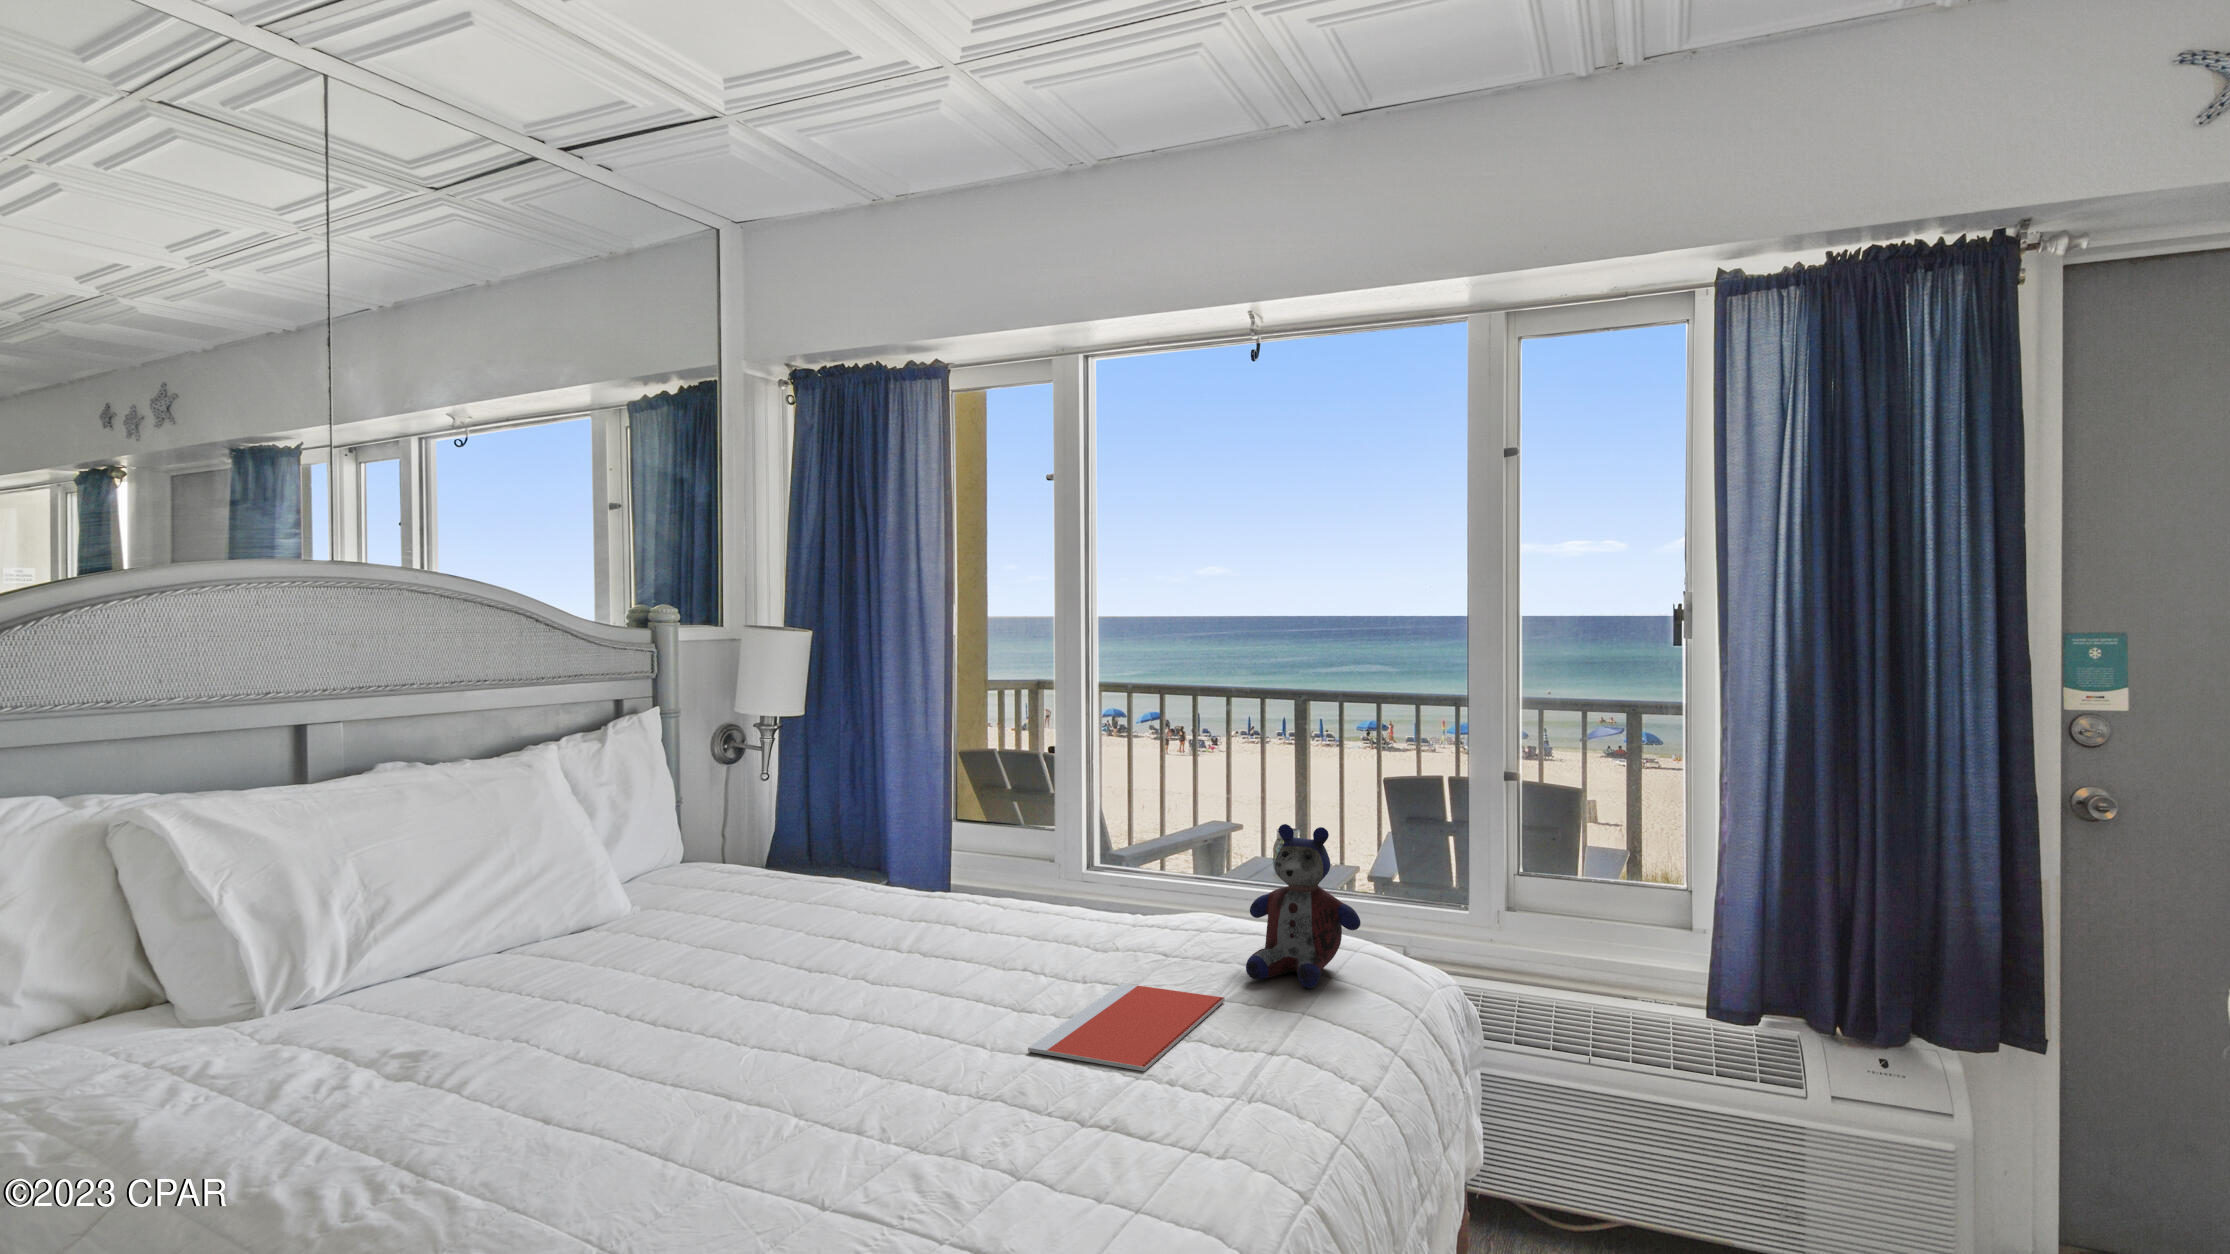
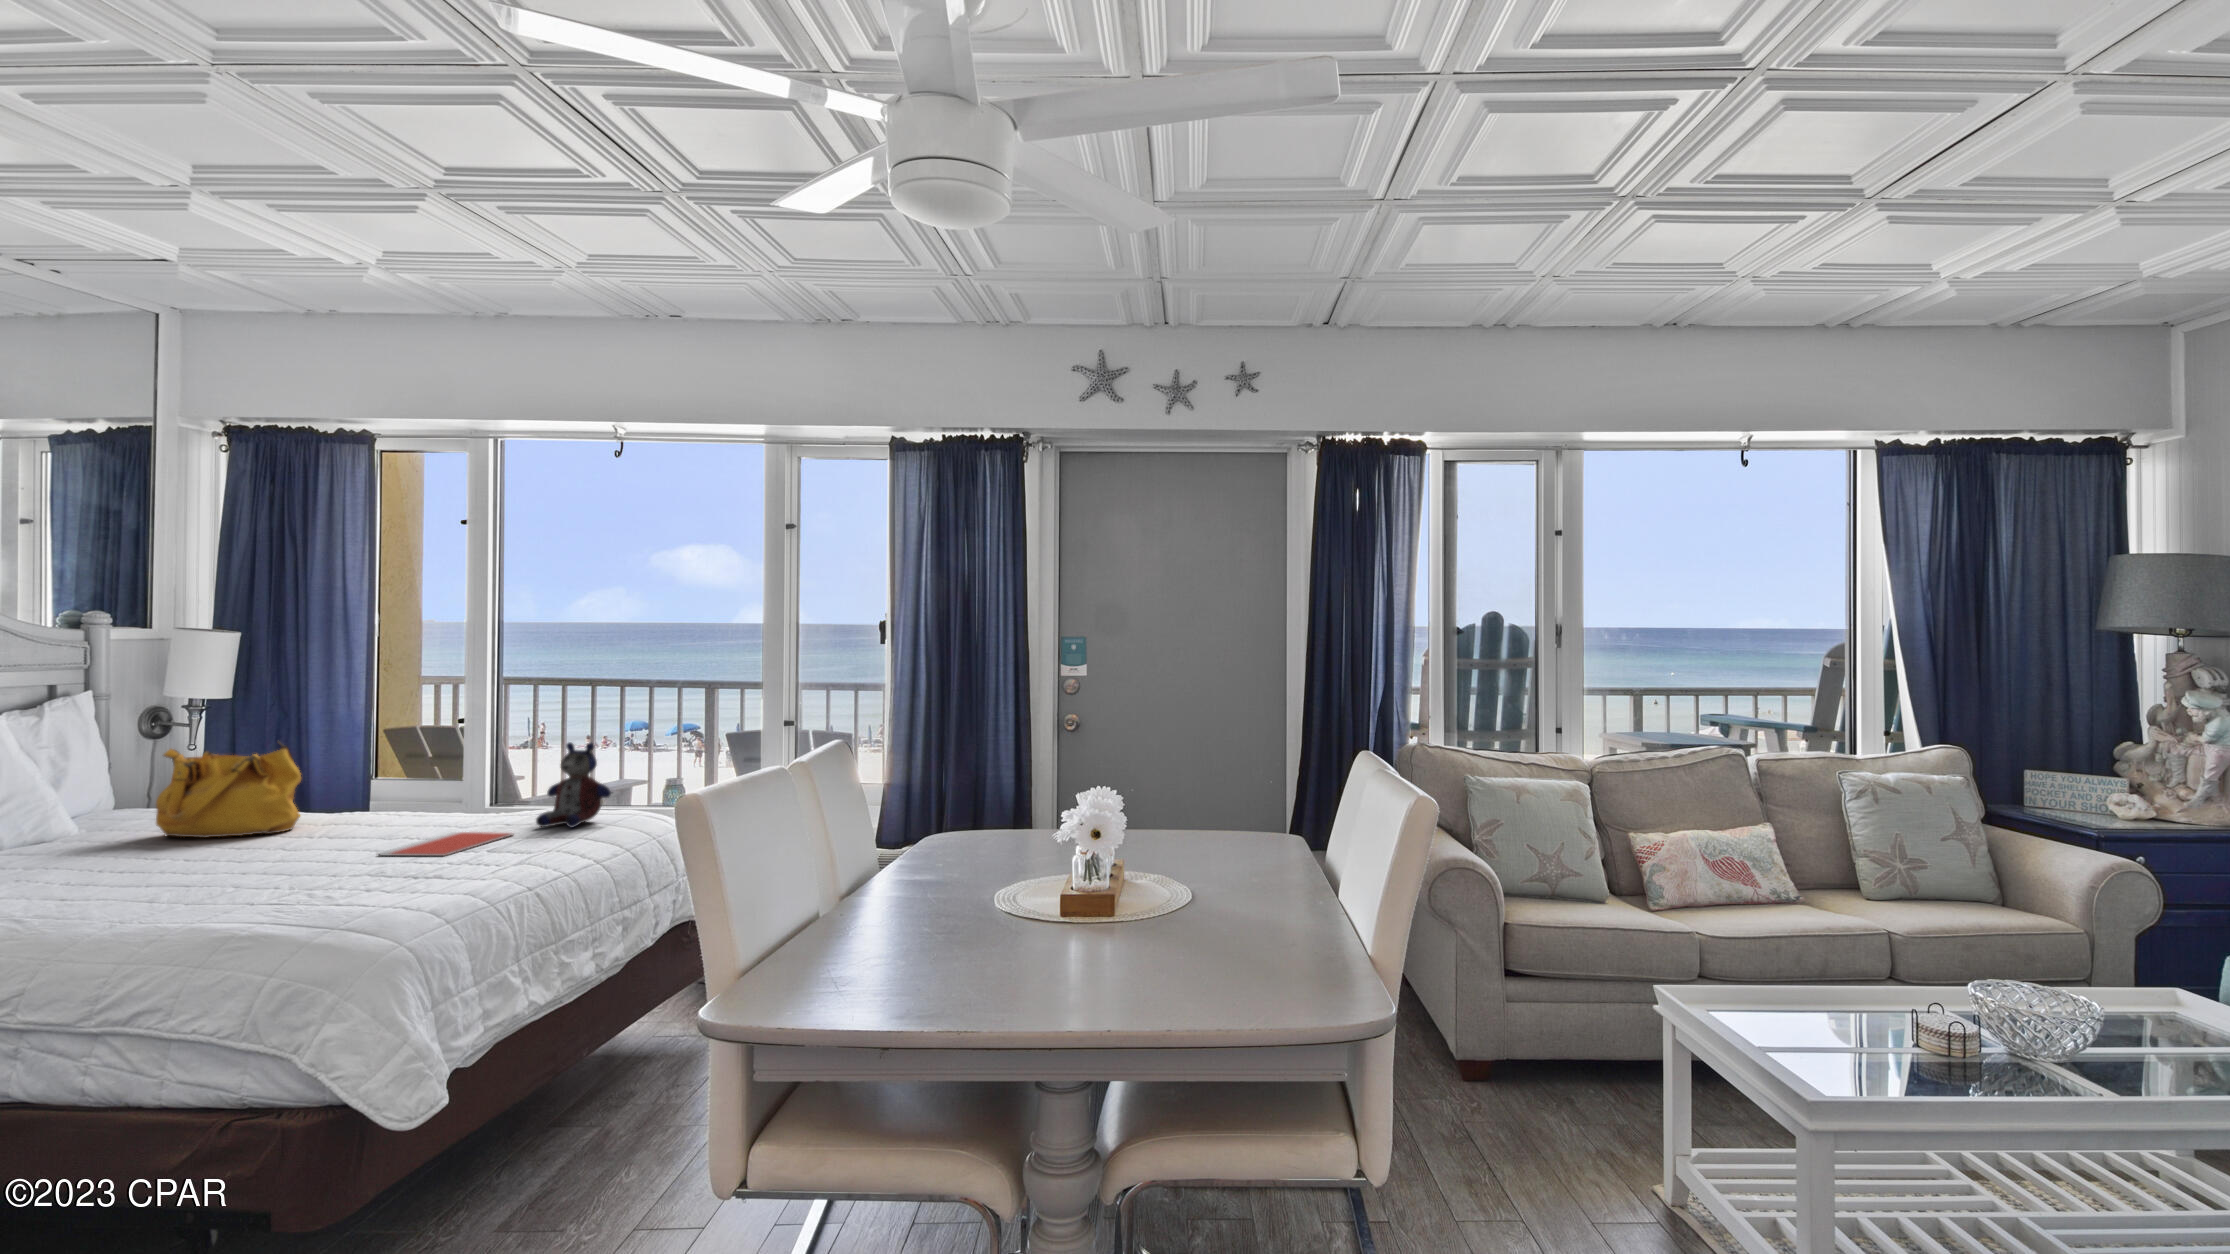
handbag: none [714,801,895,955] -> present [156,742,301,838]

